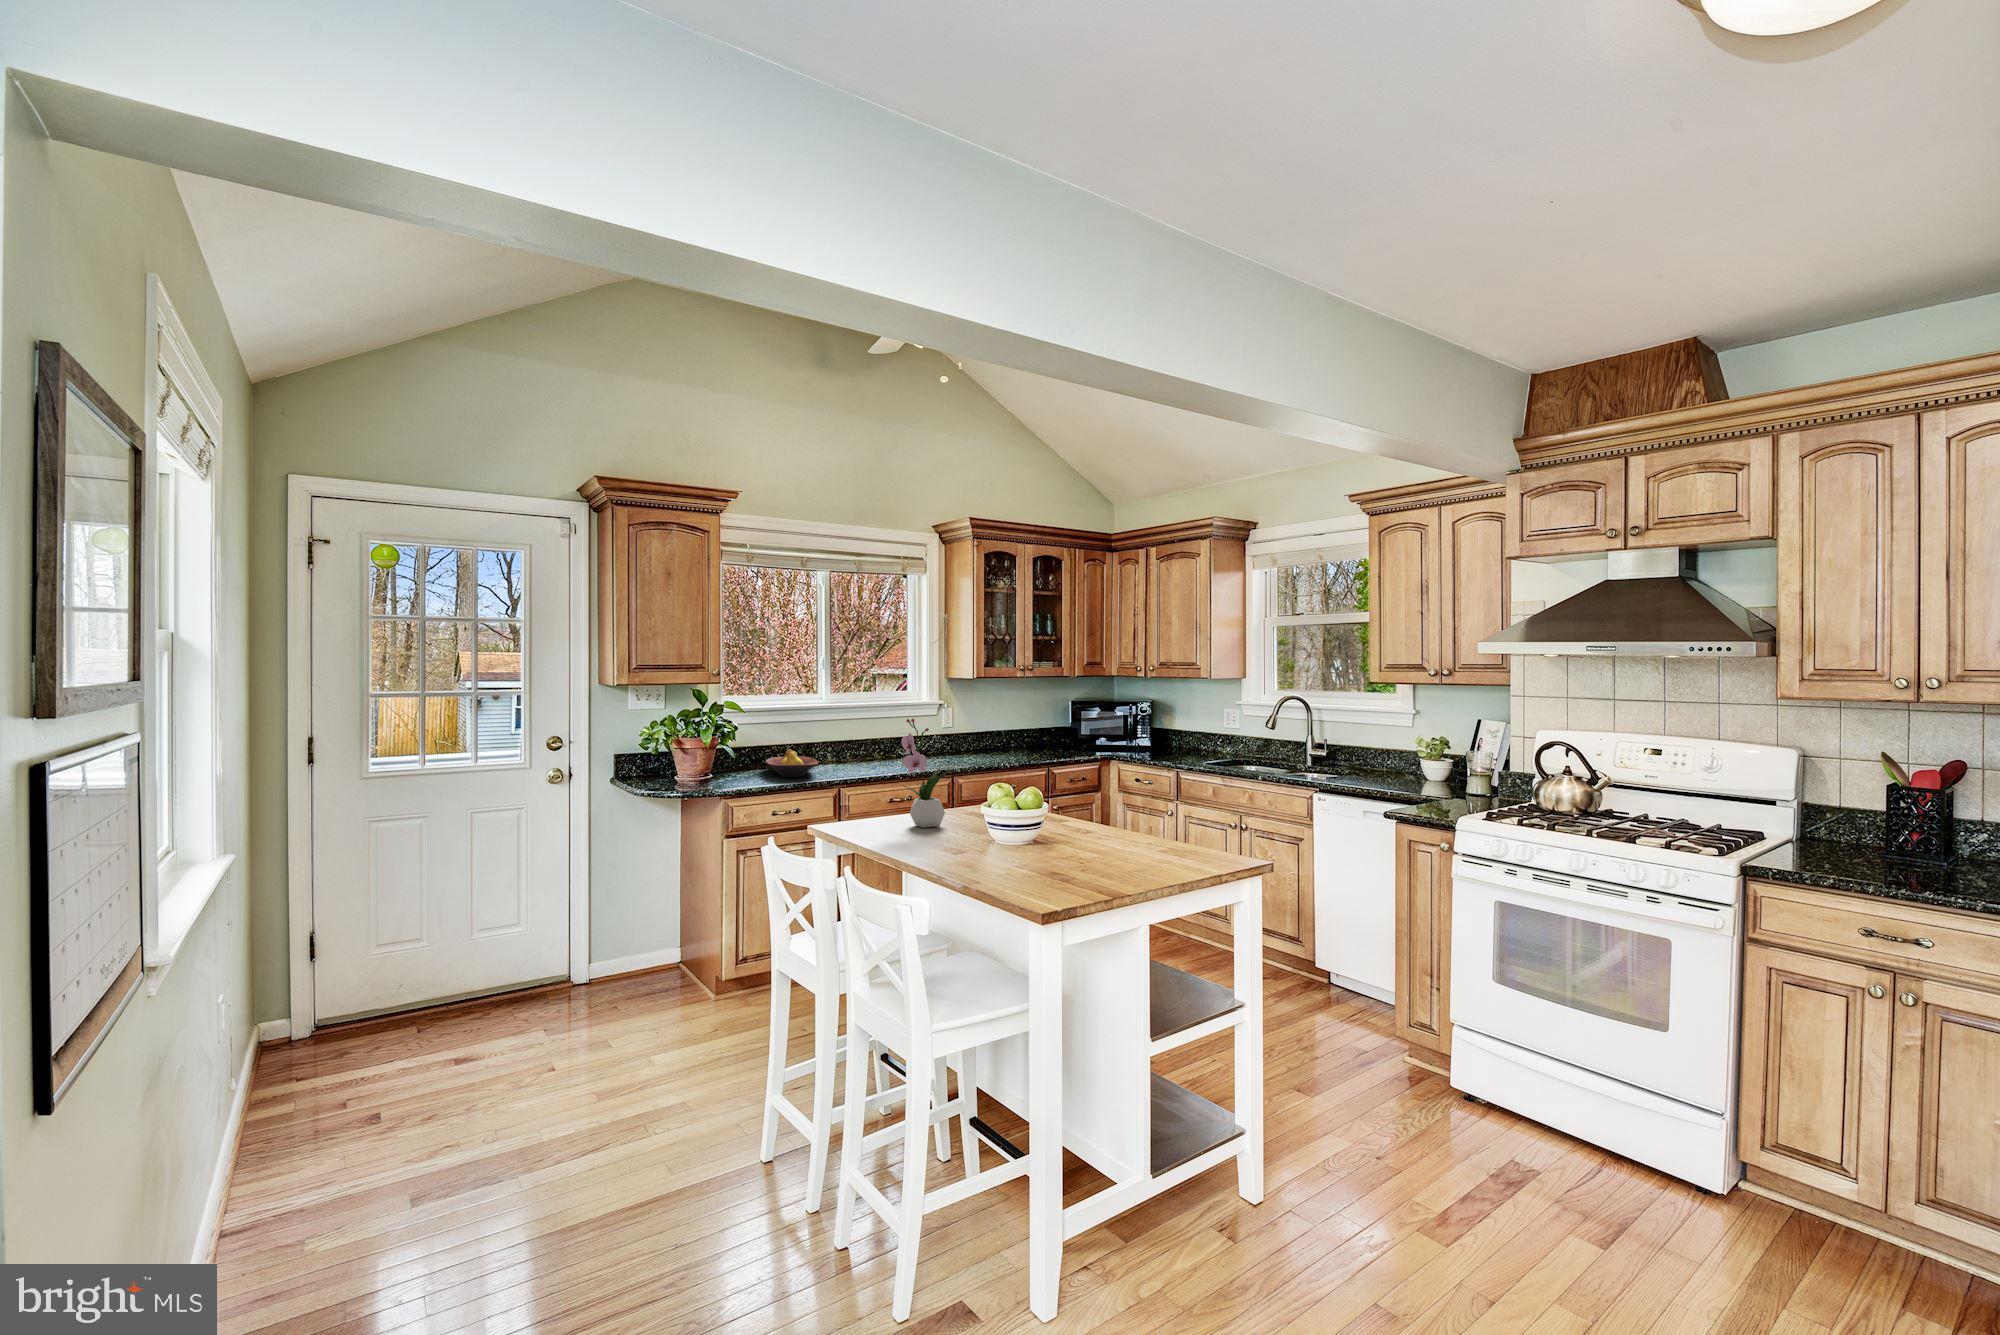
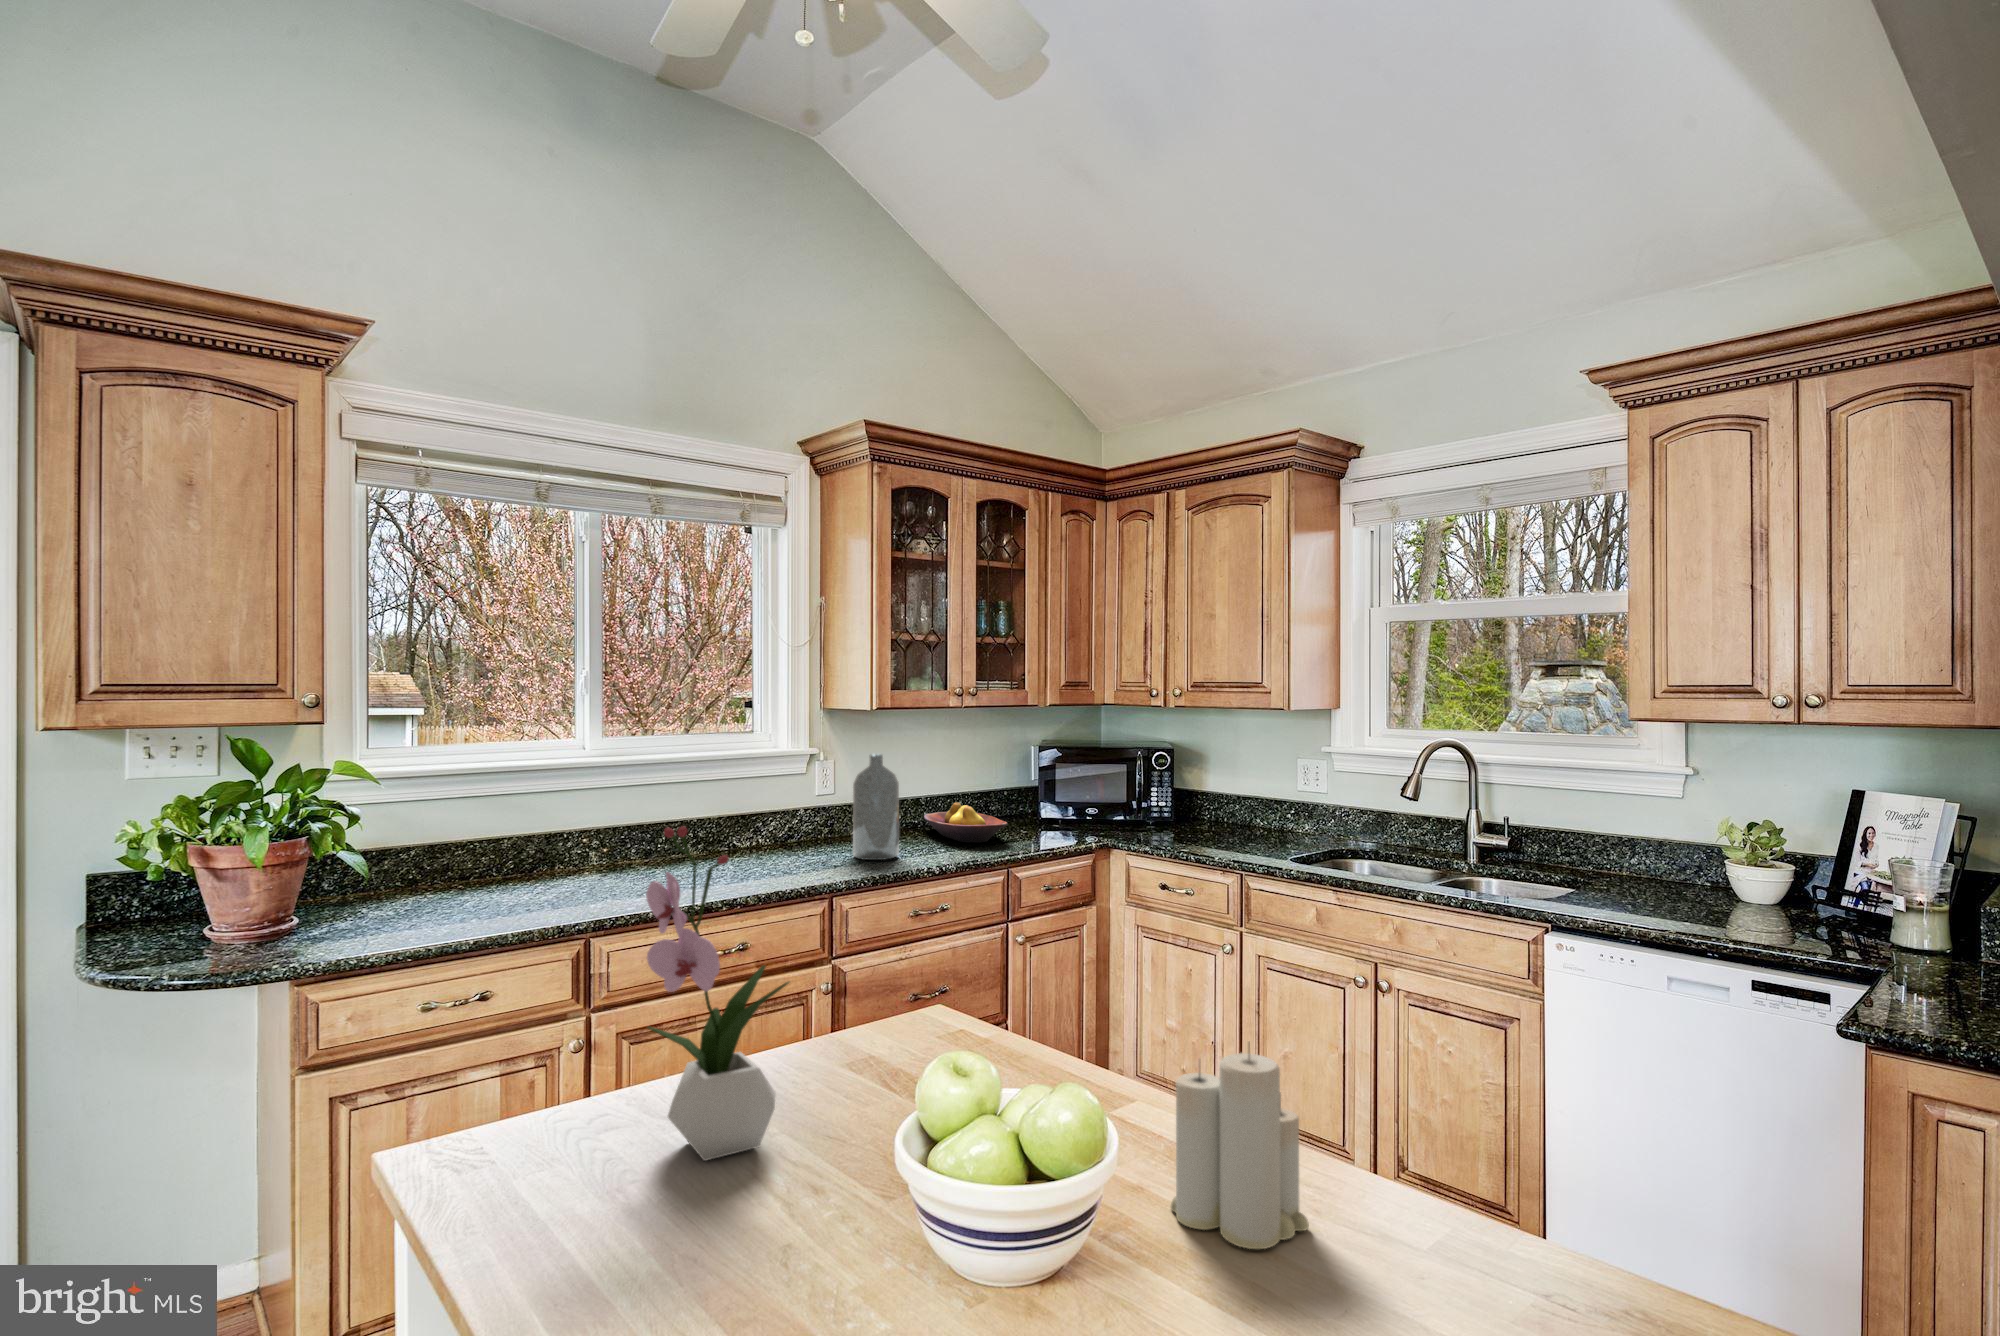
bottle: none [963,703,988,761] -> present [853,754,899,860]
fruit bowl: present [765,749,818,777] -> present [924,803,1007,842]
candle: none [1072,781,1113,842] -> present [1171,1052,1309,1249]

